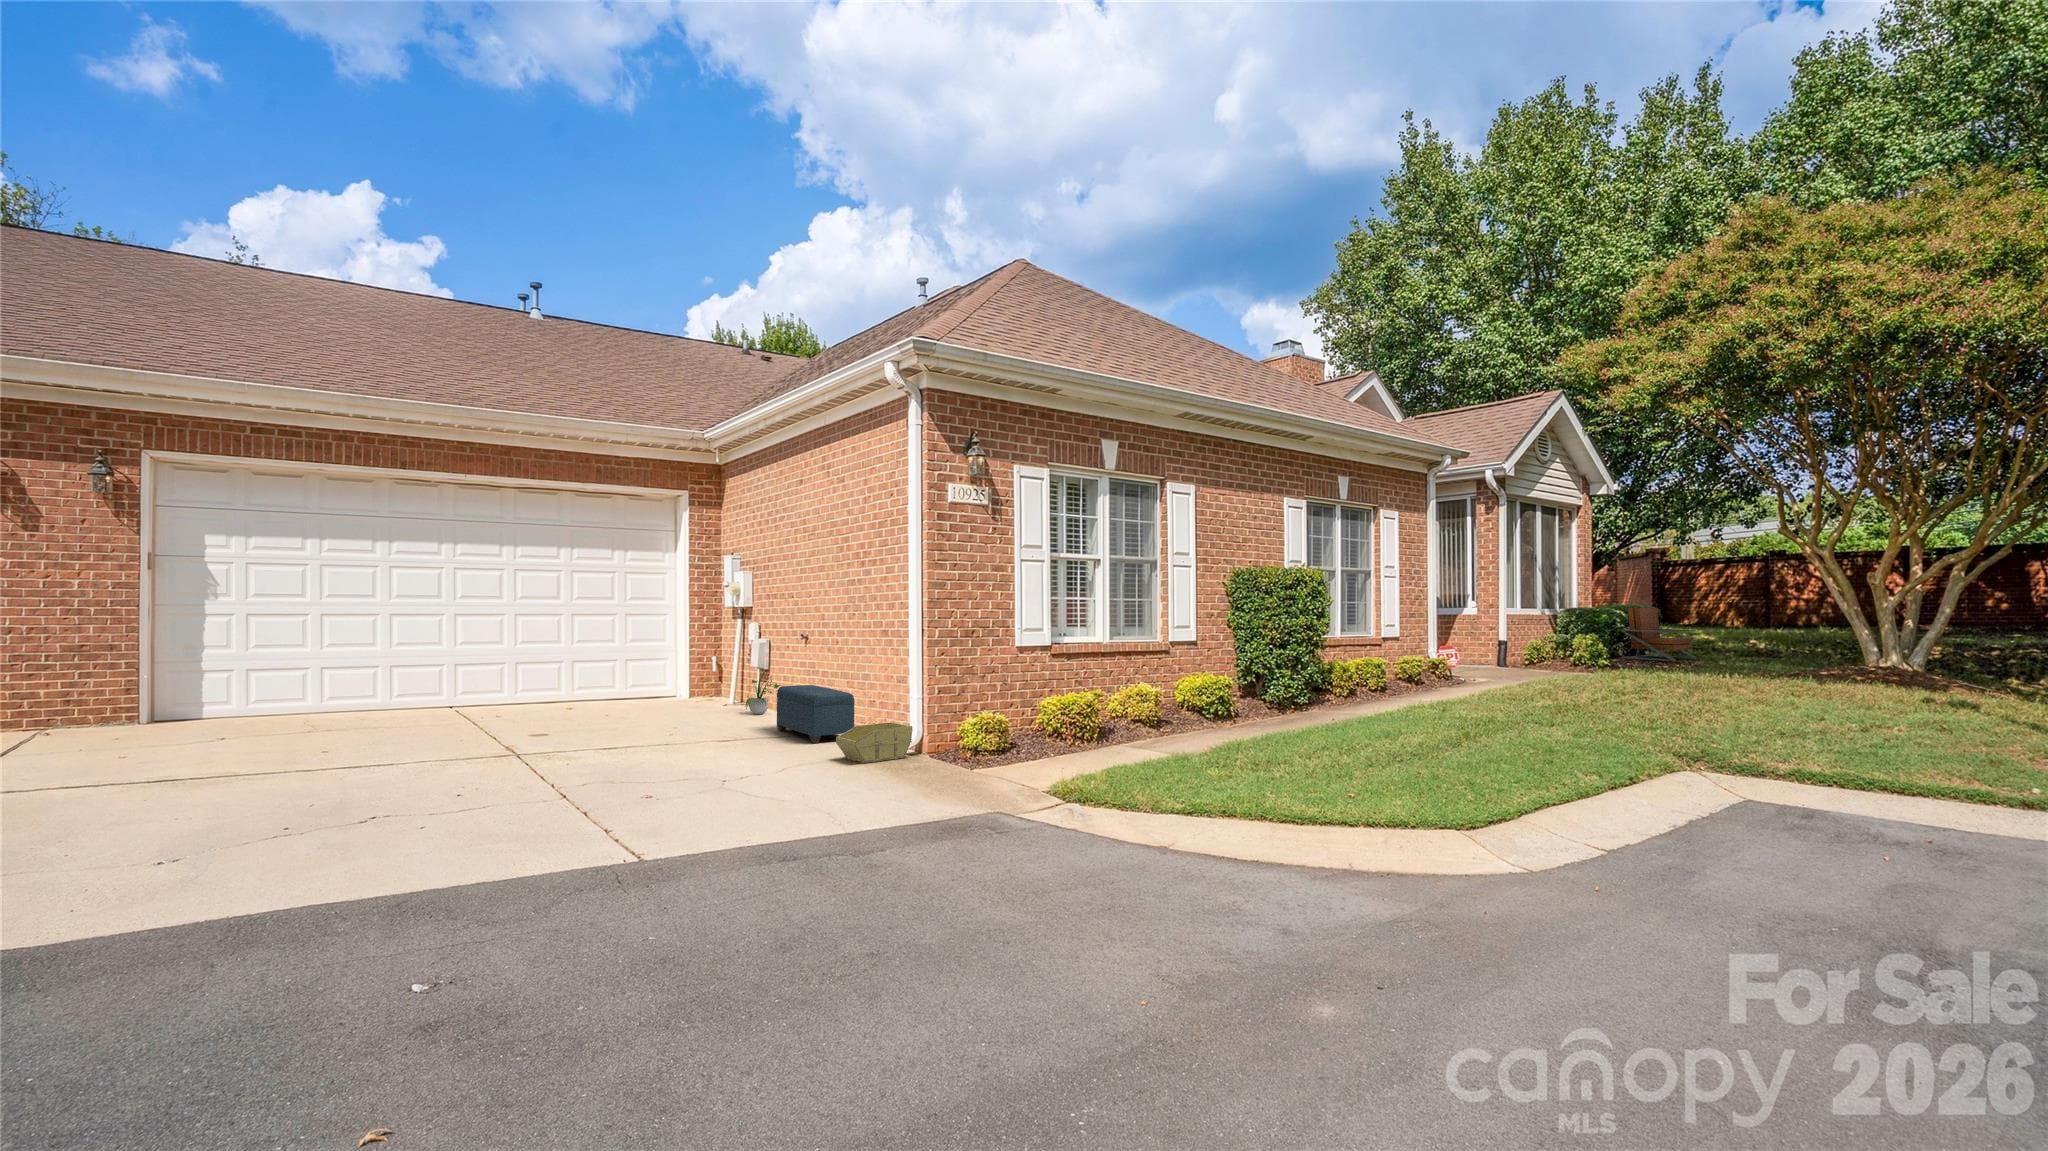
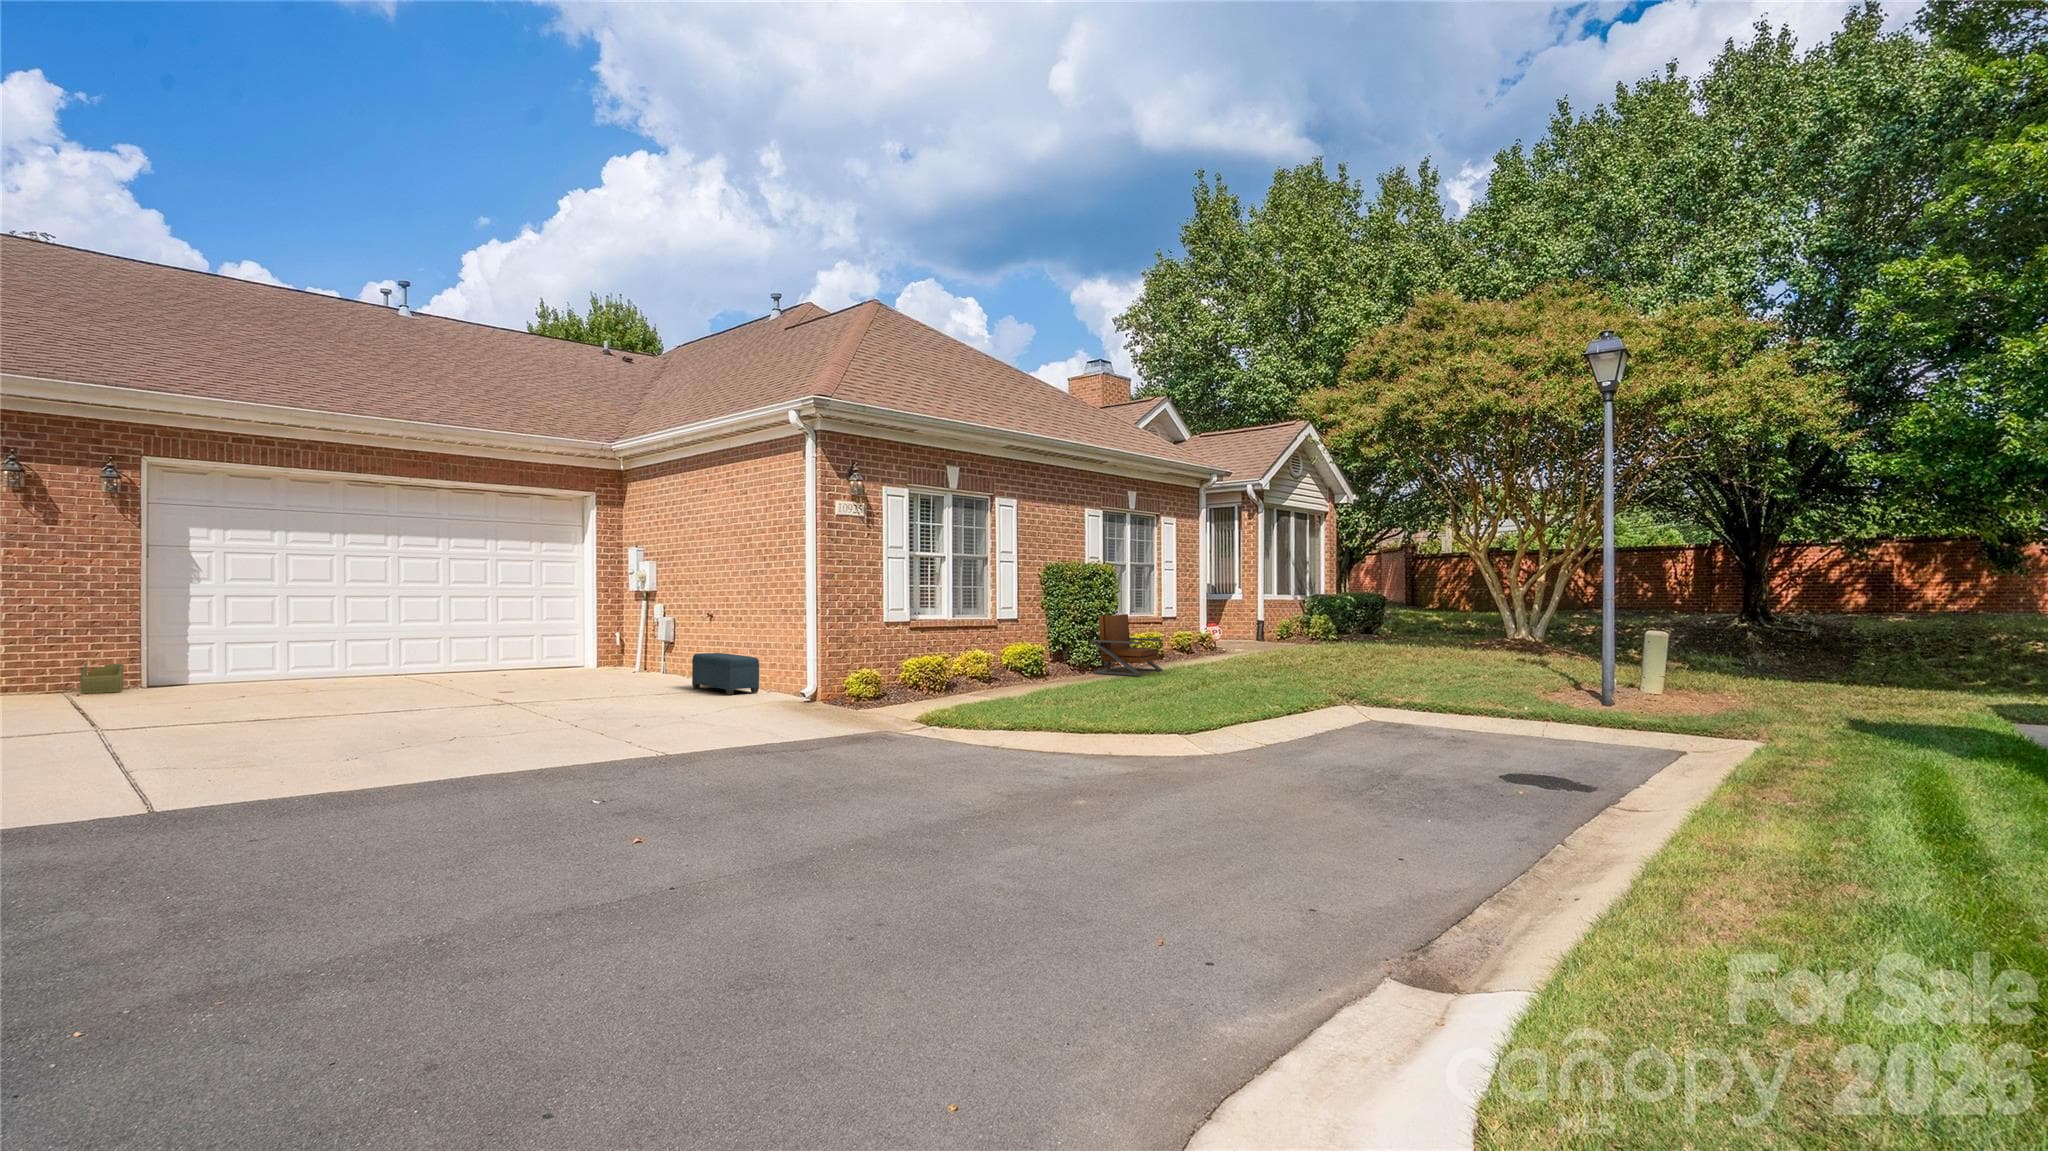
lounge chair: present [1621,608,1696,661] -> present [1091,614,1163,676]
potted plant: present [745,672,780,714] -> none [655,637,685,679]
storage bin: present [836,722,912,763] -> present [80,664,124,693]

